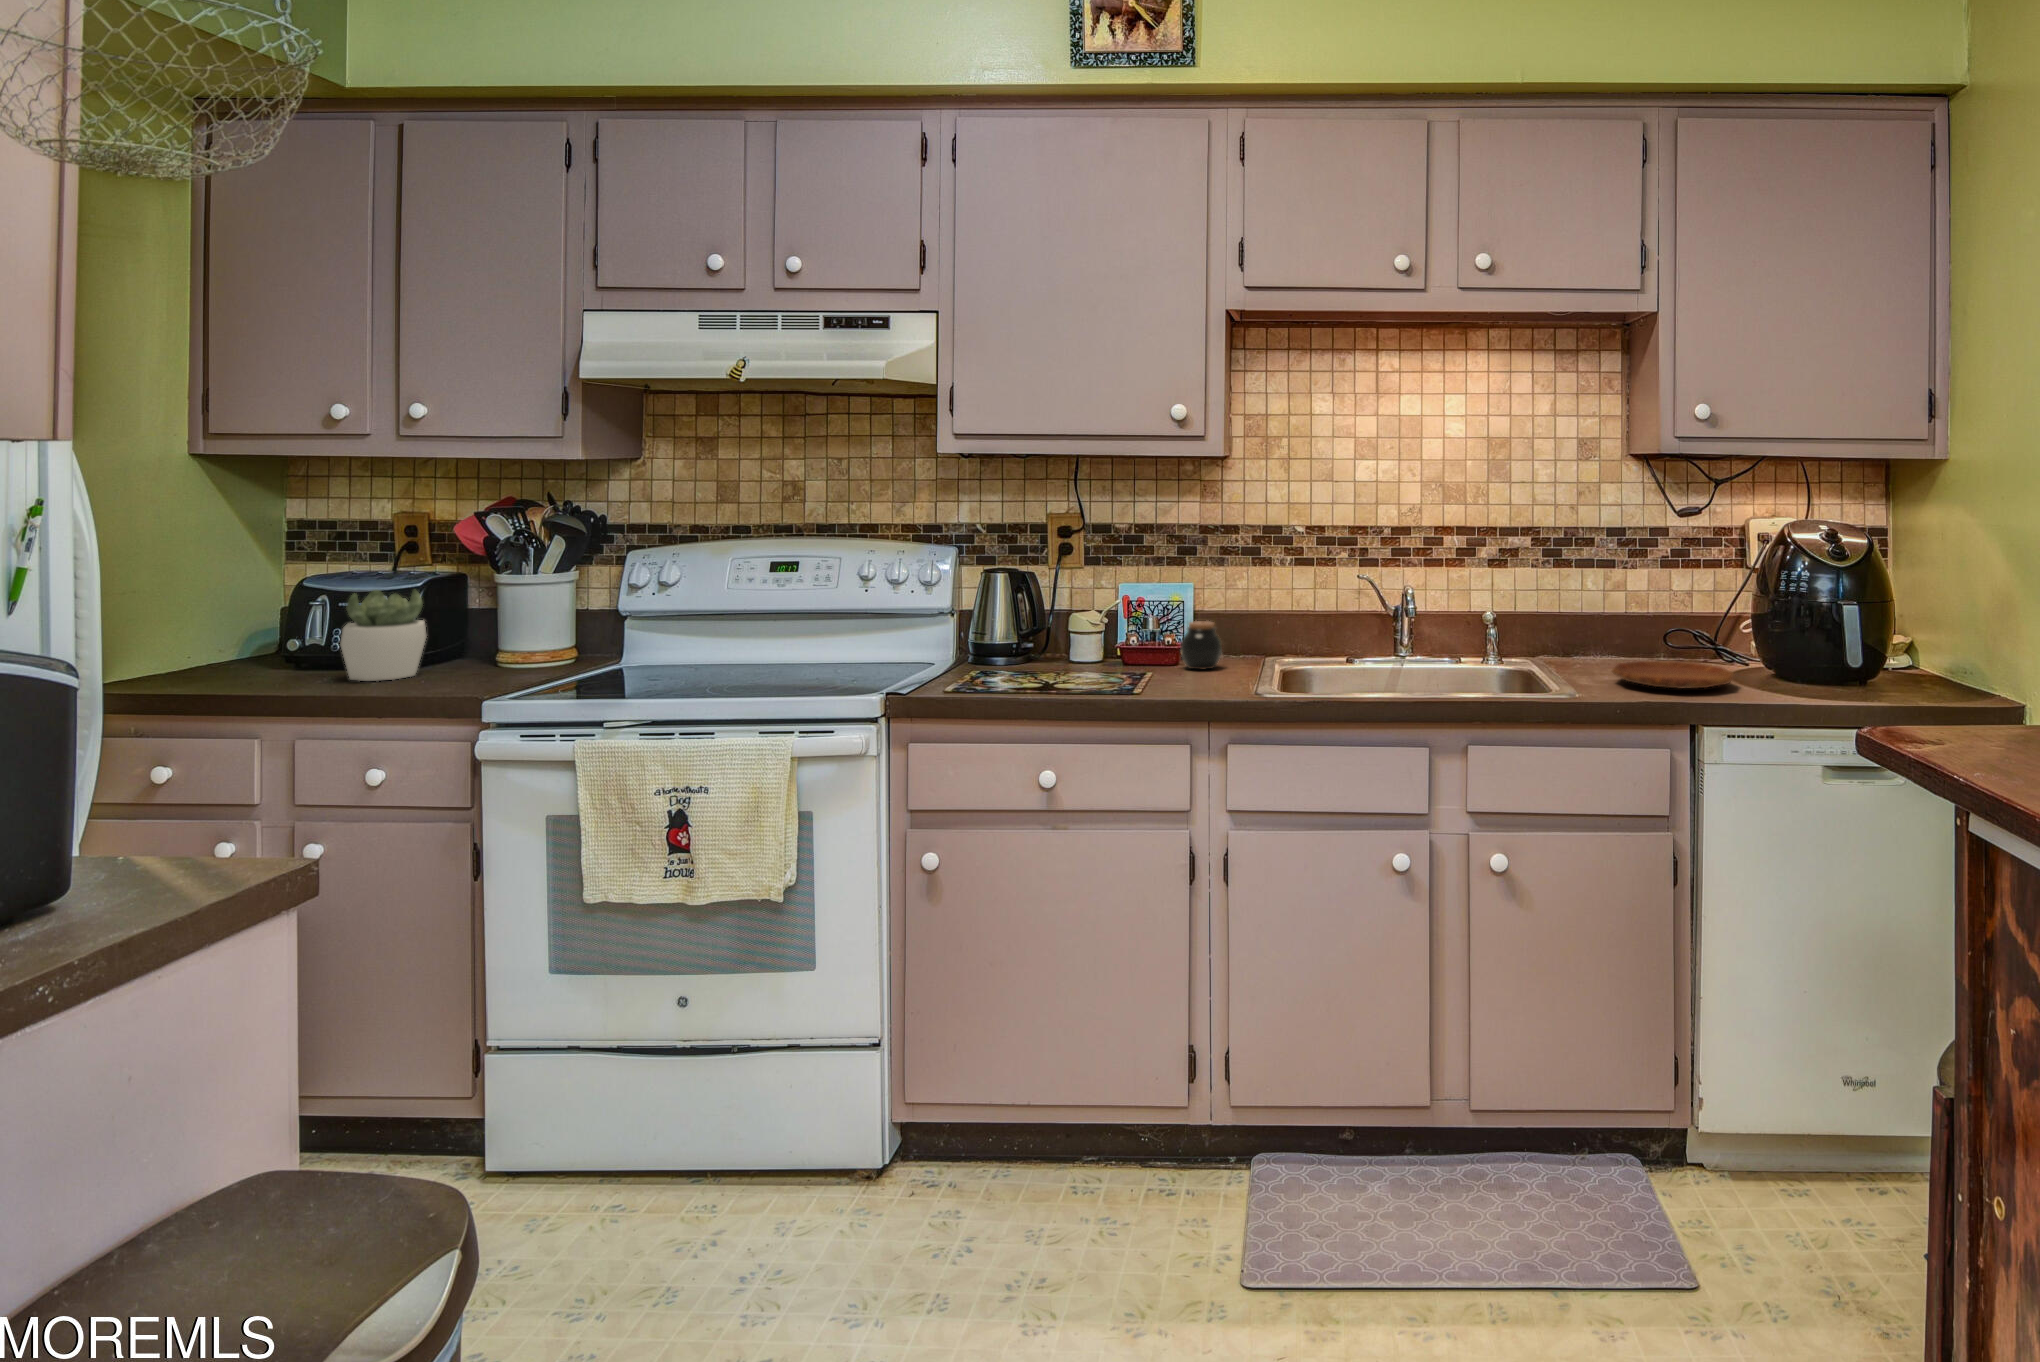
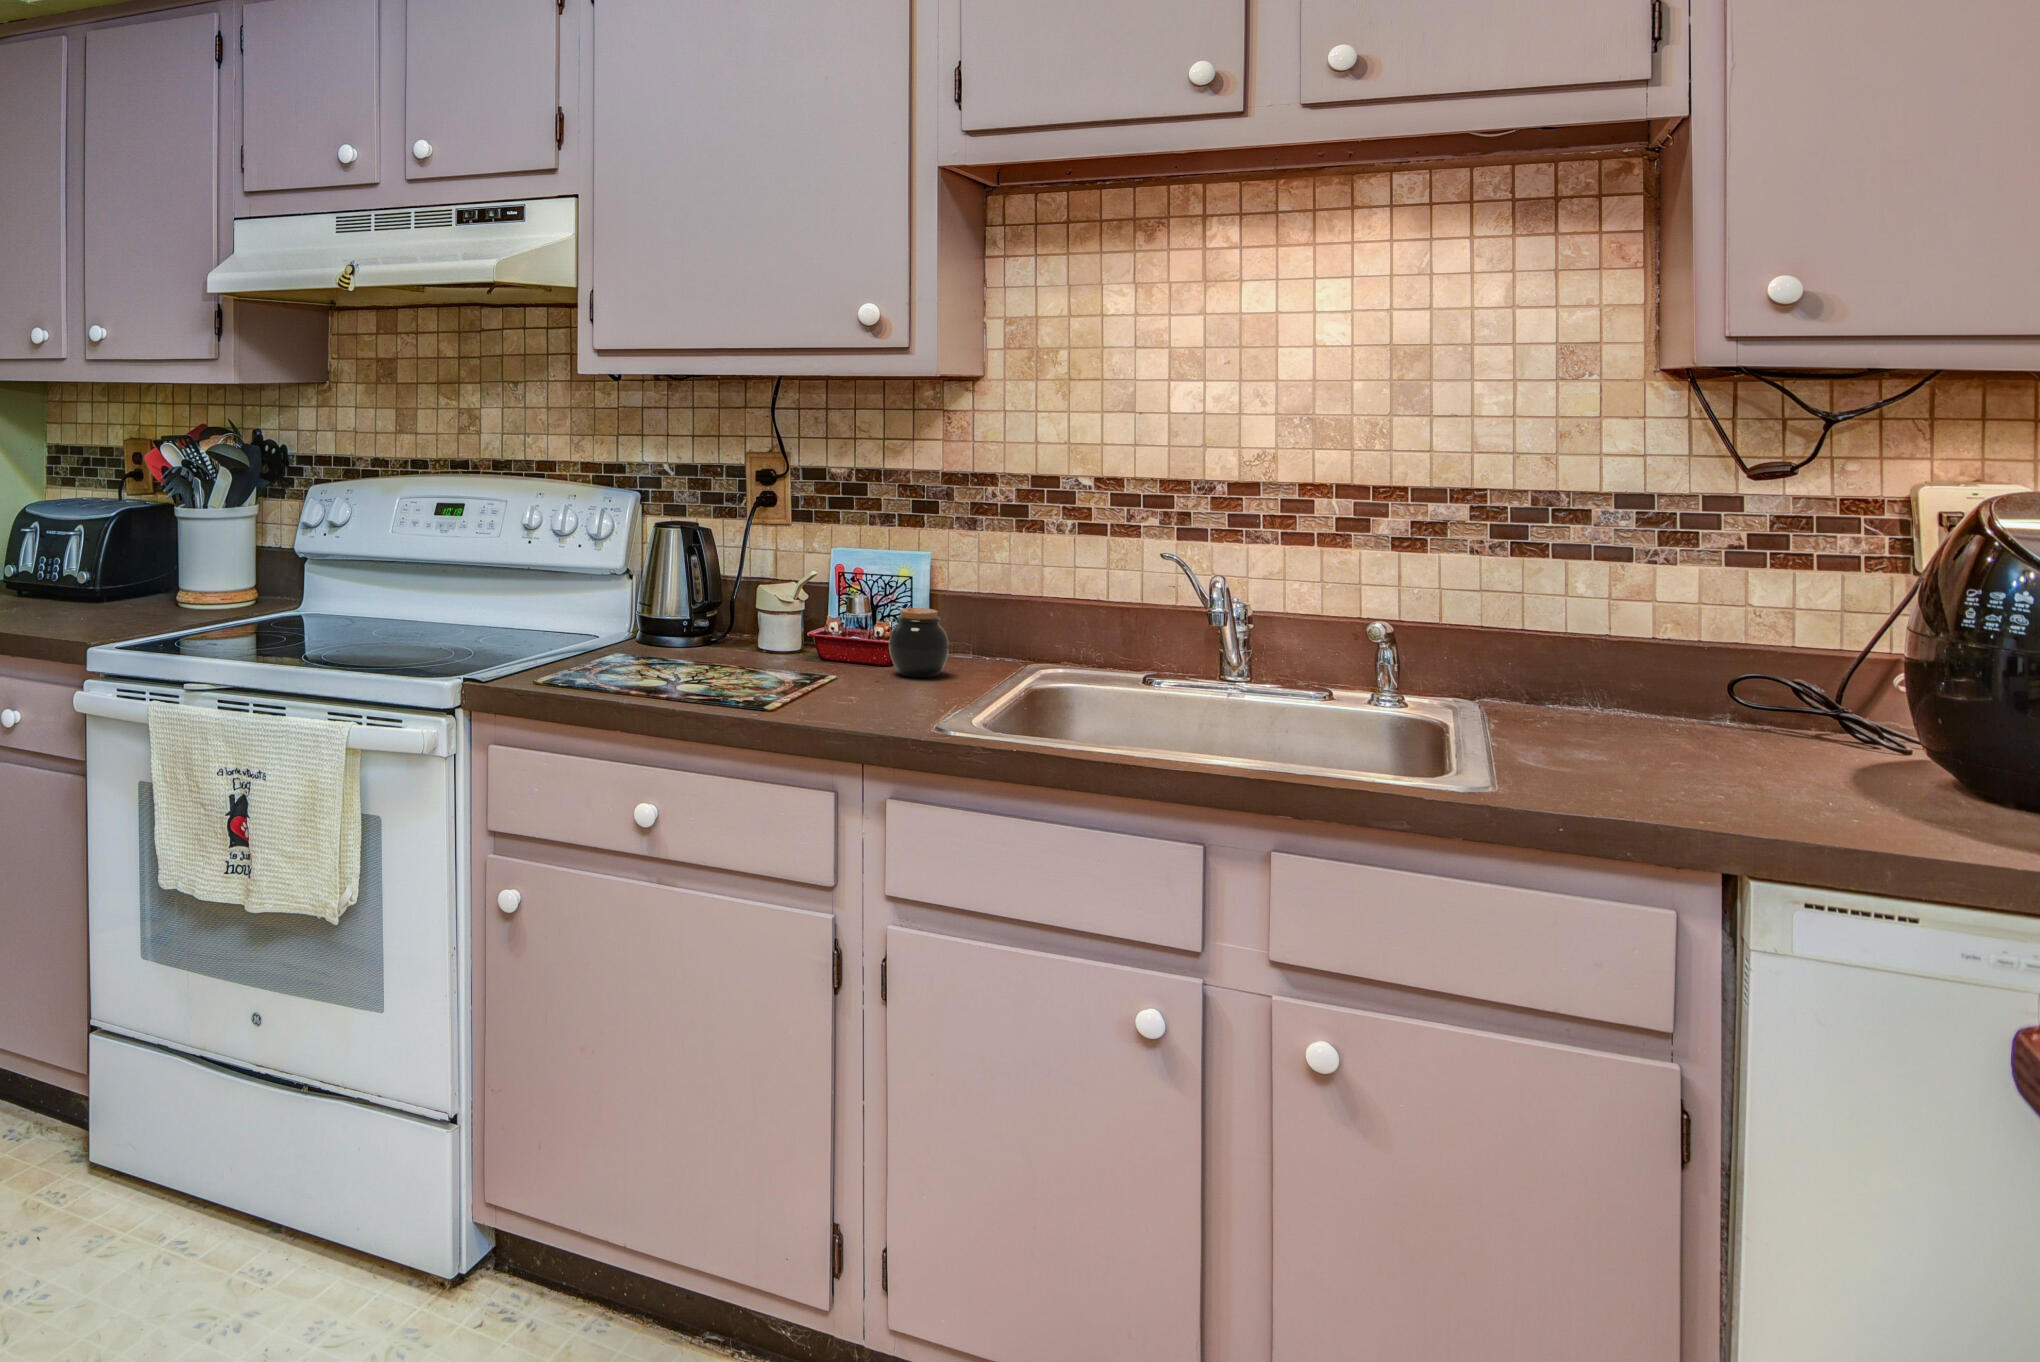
succulent plant: present [340,589,427,681] -> none [31,520,115,615]
tray: present [1612,661,1735,689] -> none [1572,728,1837,792]

